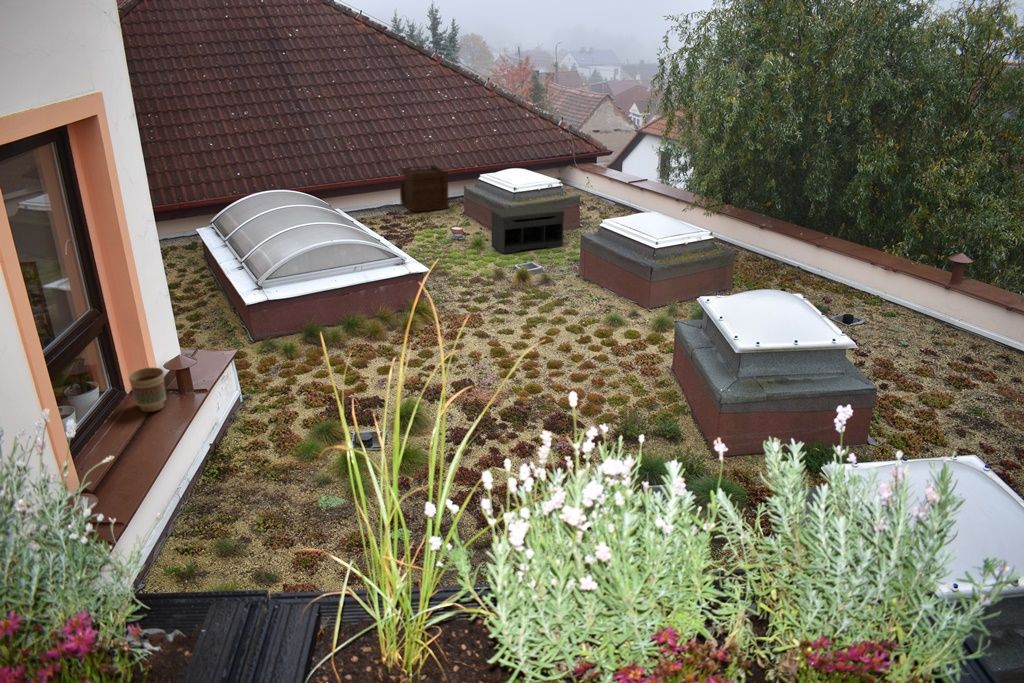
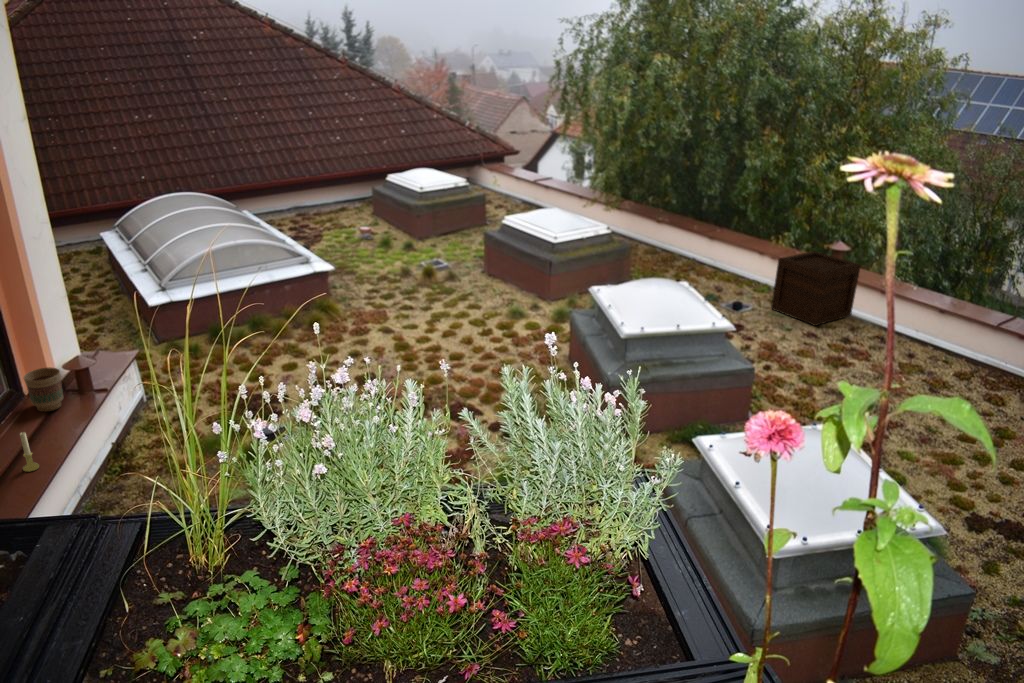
wooden crate: present [400,165,449,212] -> present [771,251,861,326]
bench: present [491,205,564,254] -> none [398,203,471,253]
candle holder: none [123,436,141,476] -> present [20,432,39,472]

